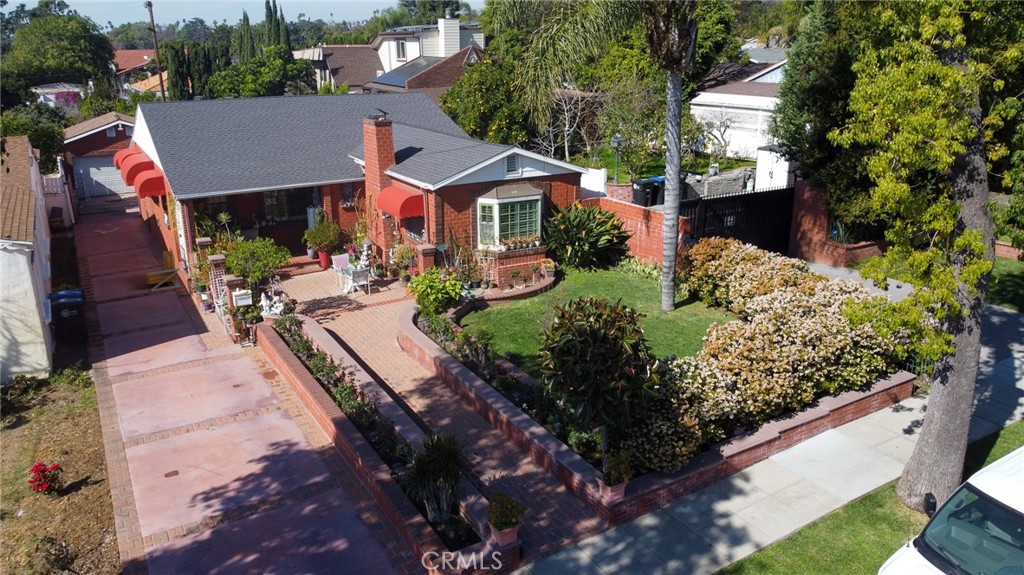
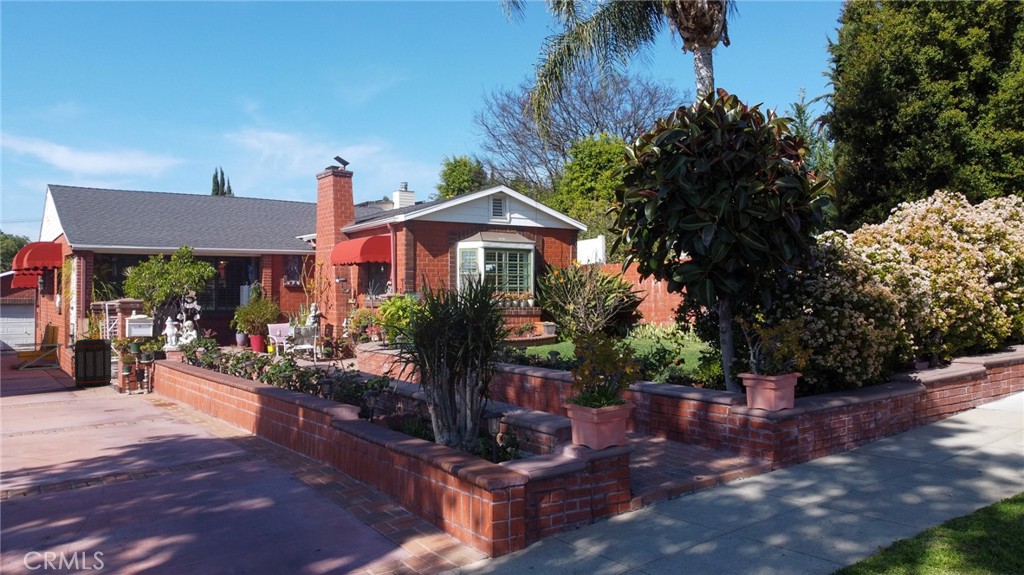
trash can: none [198,300,226,338] -> present [75,338,111,387]

